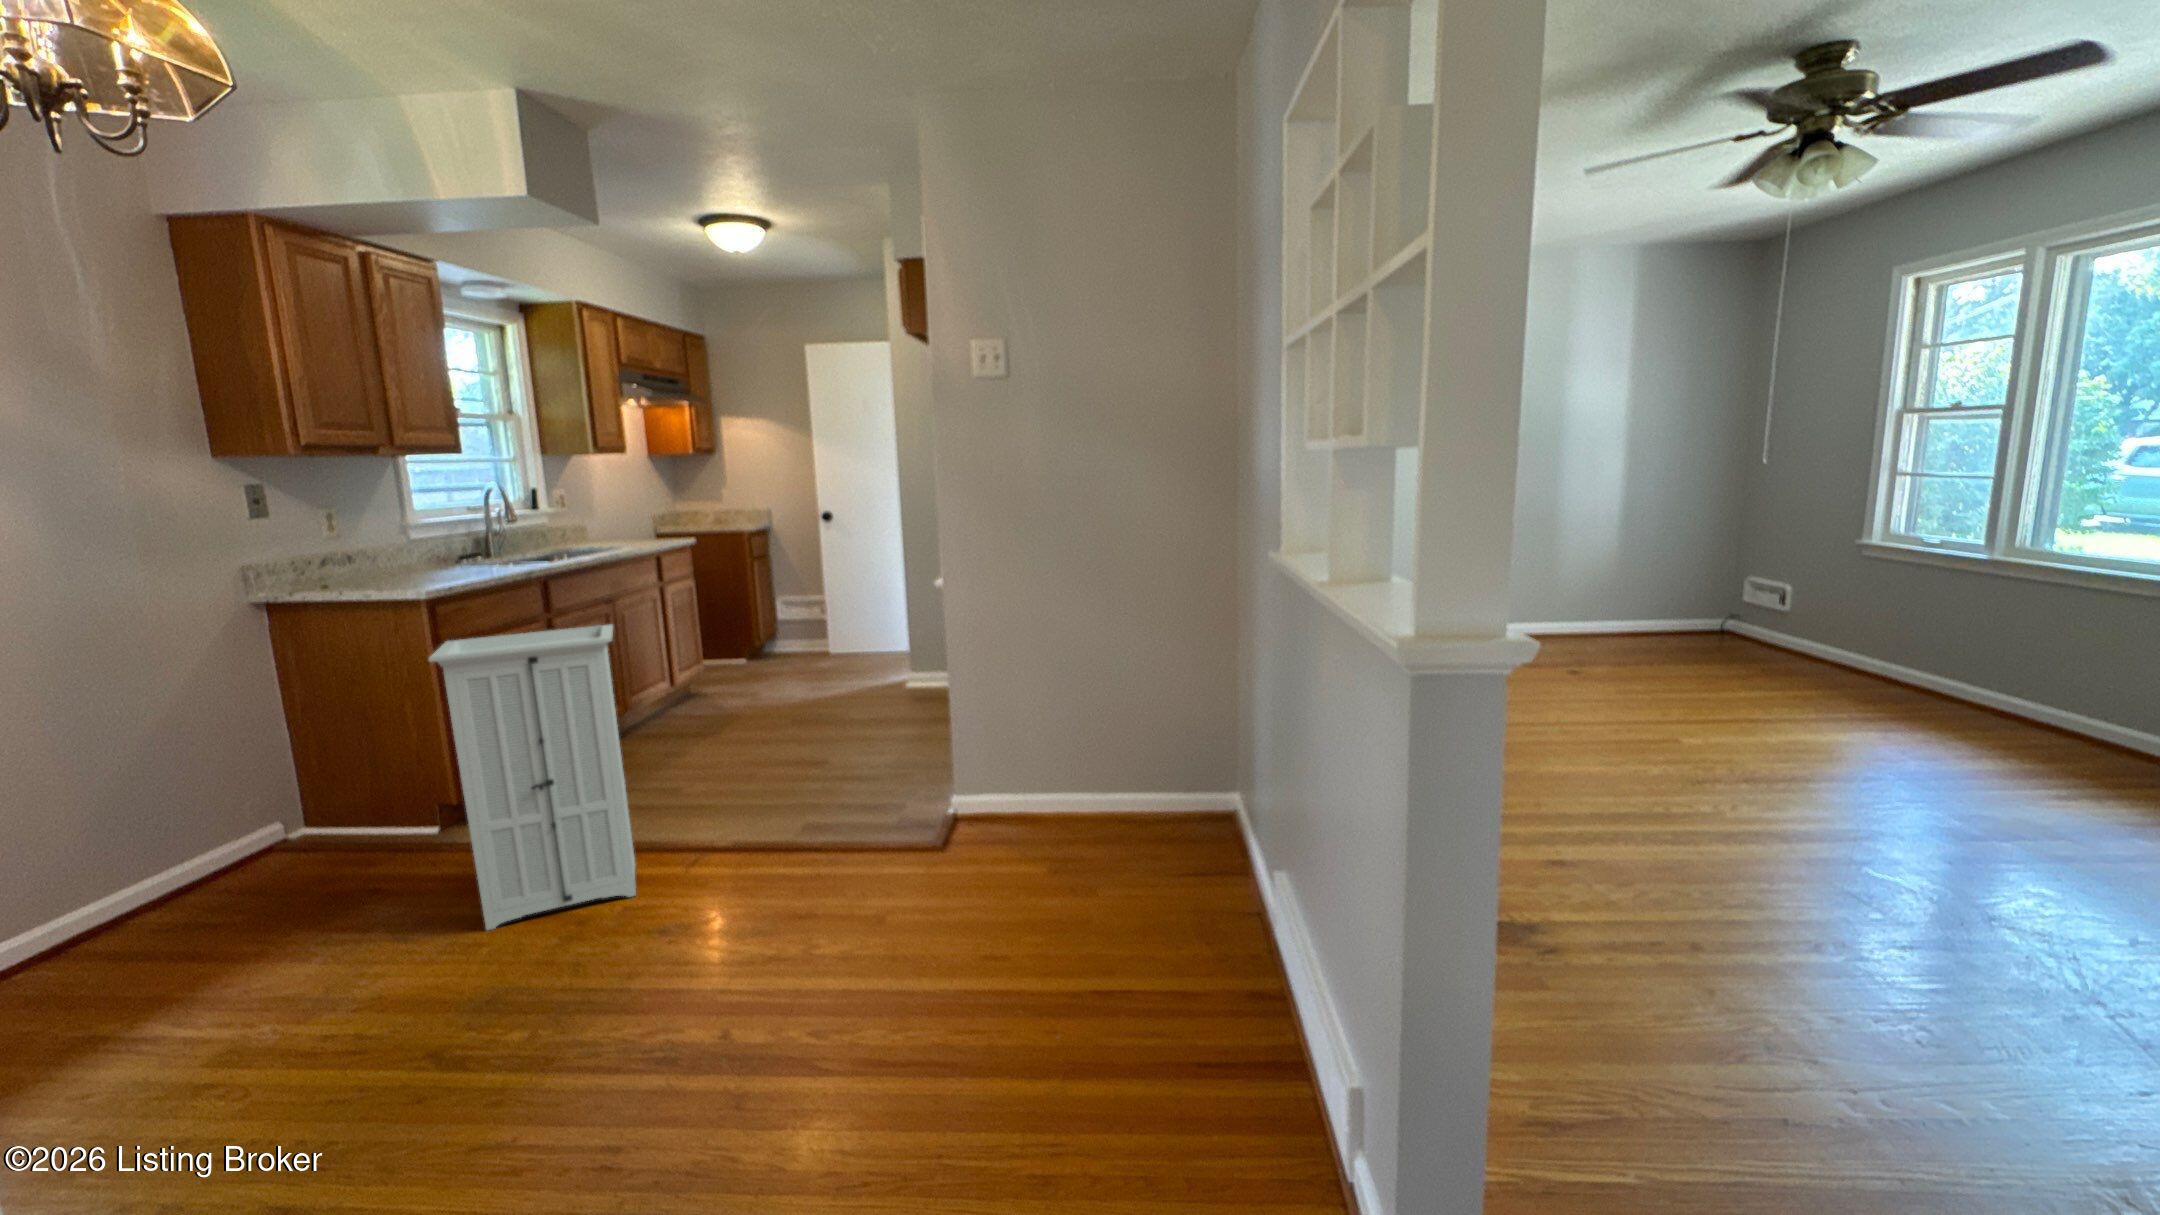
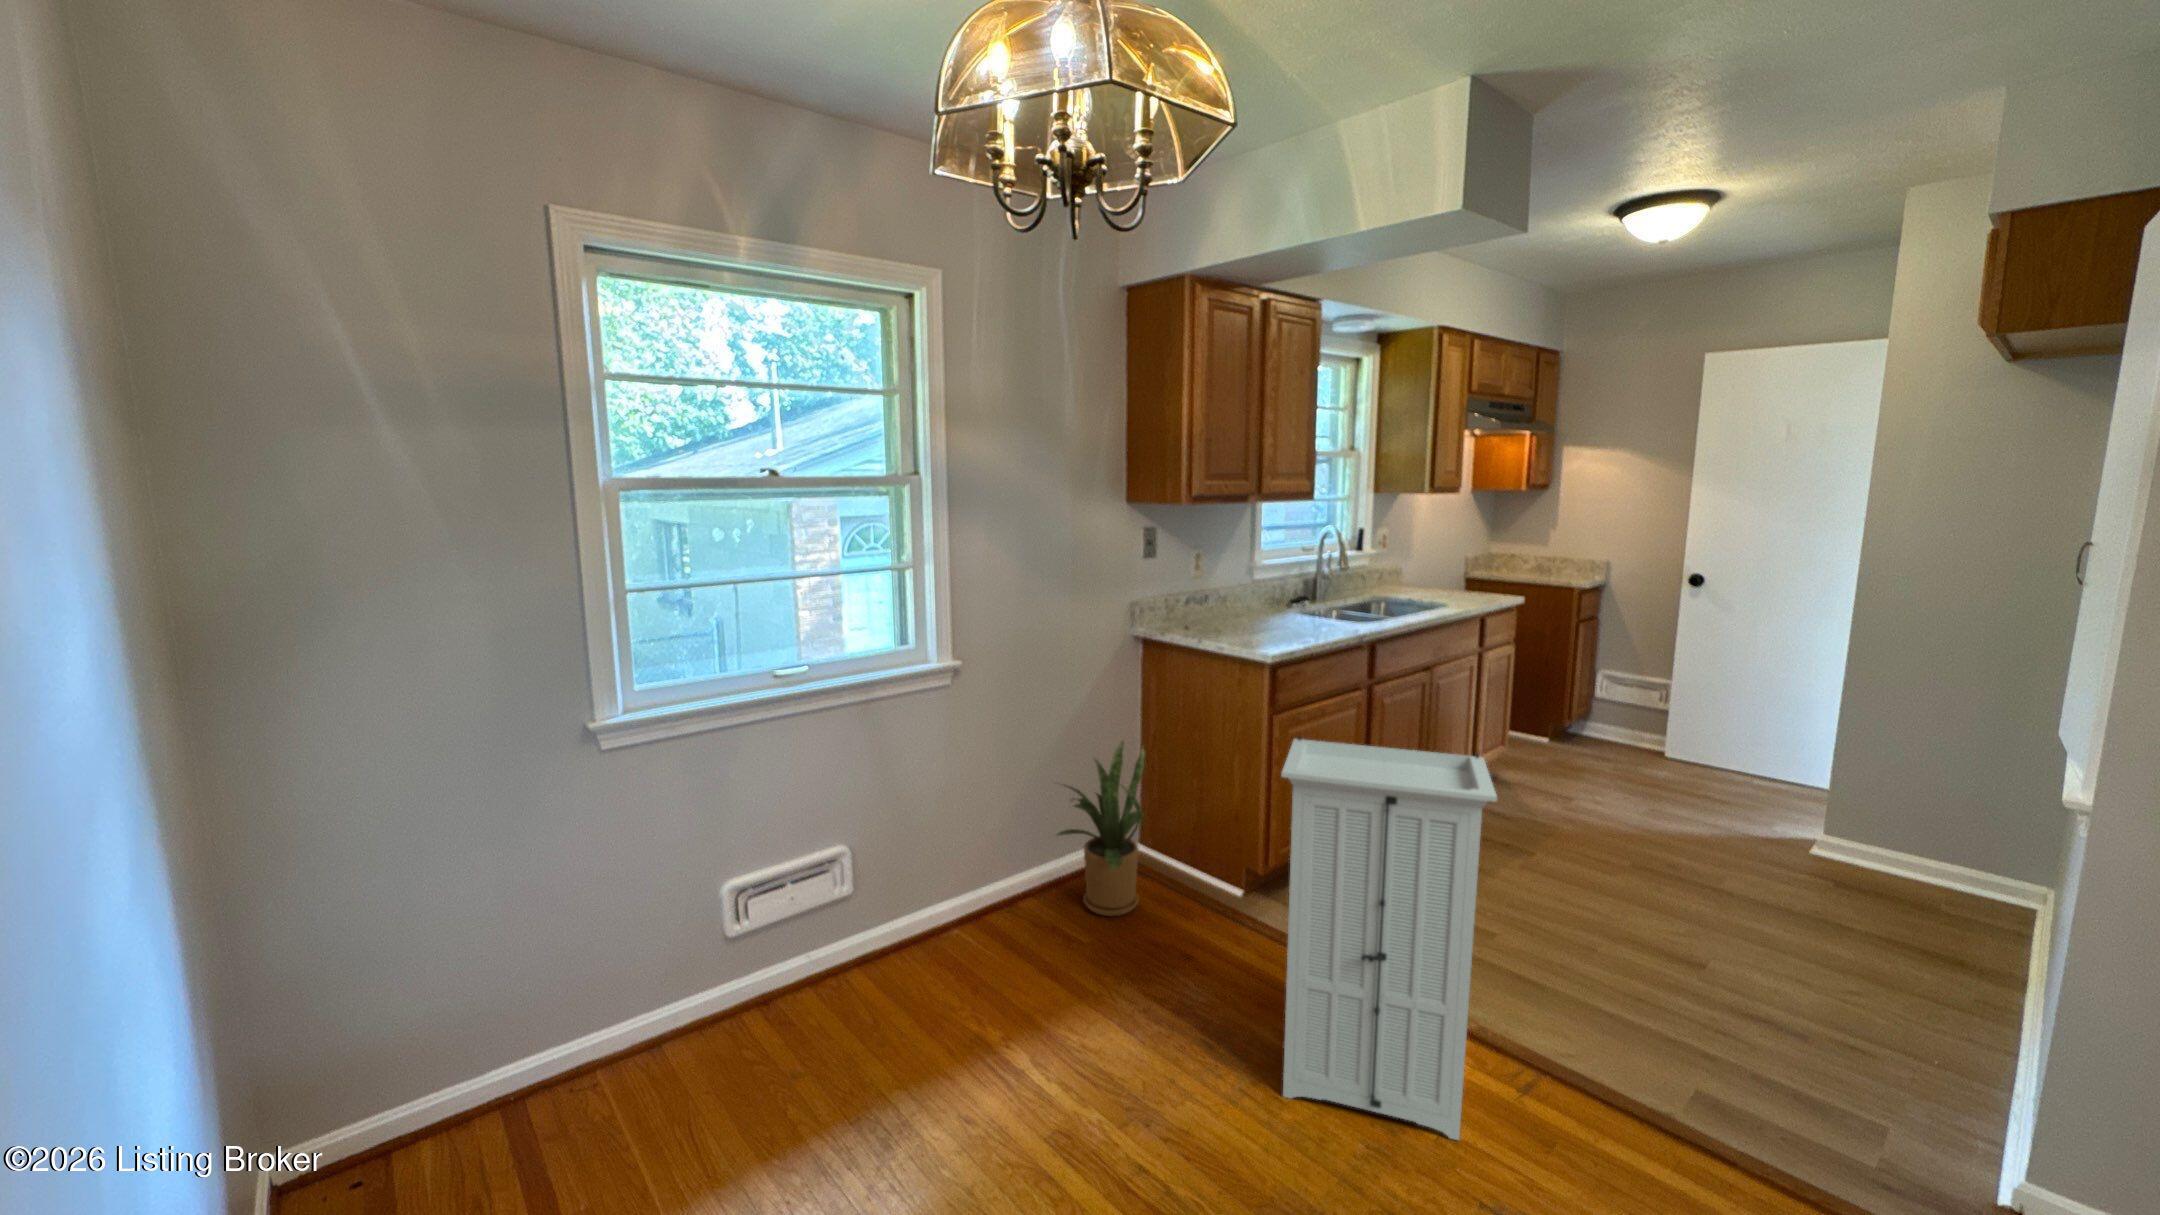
house plant: none [144,707,309,896] -> present [1057,741,1145,916]

